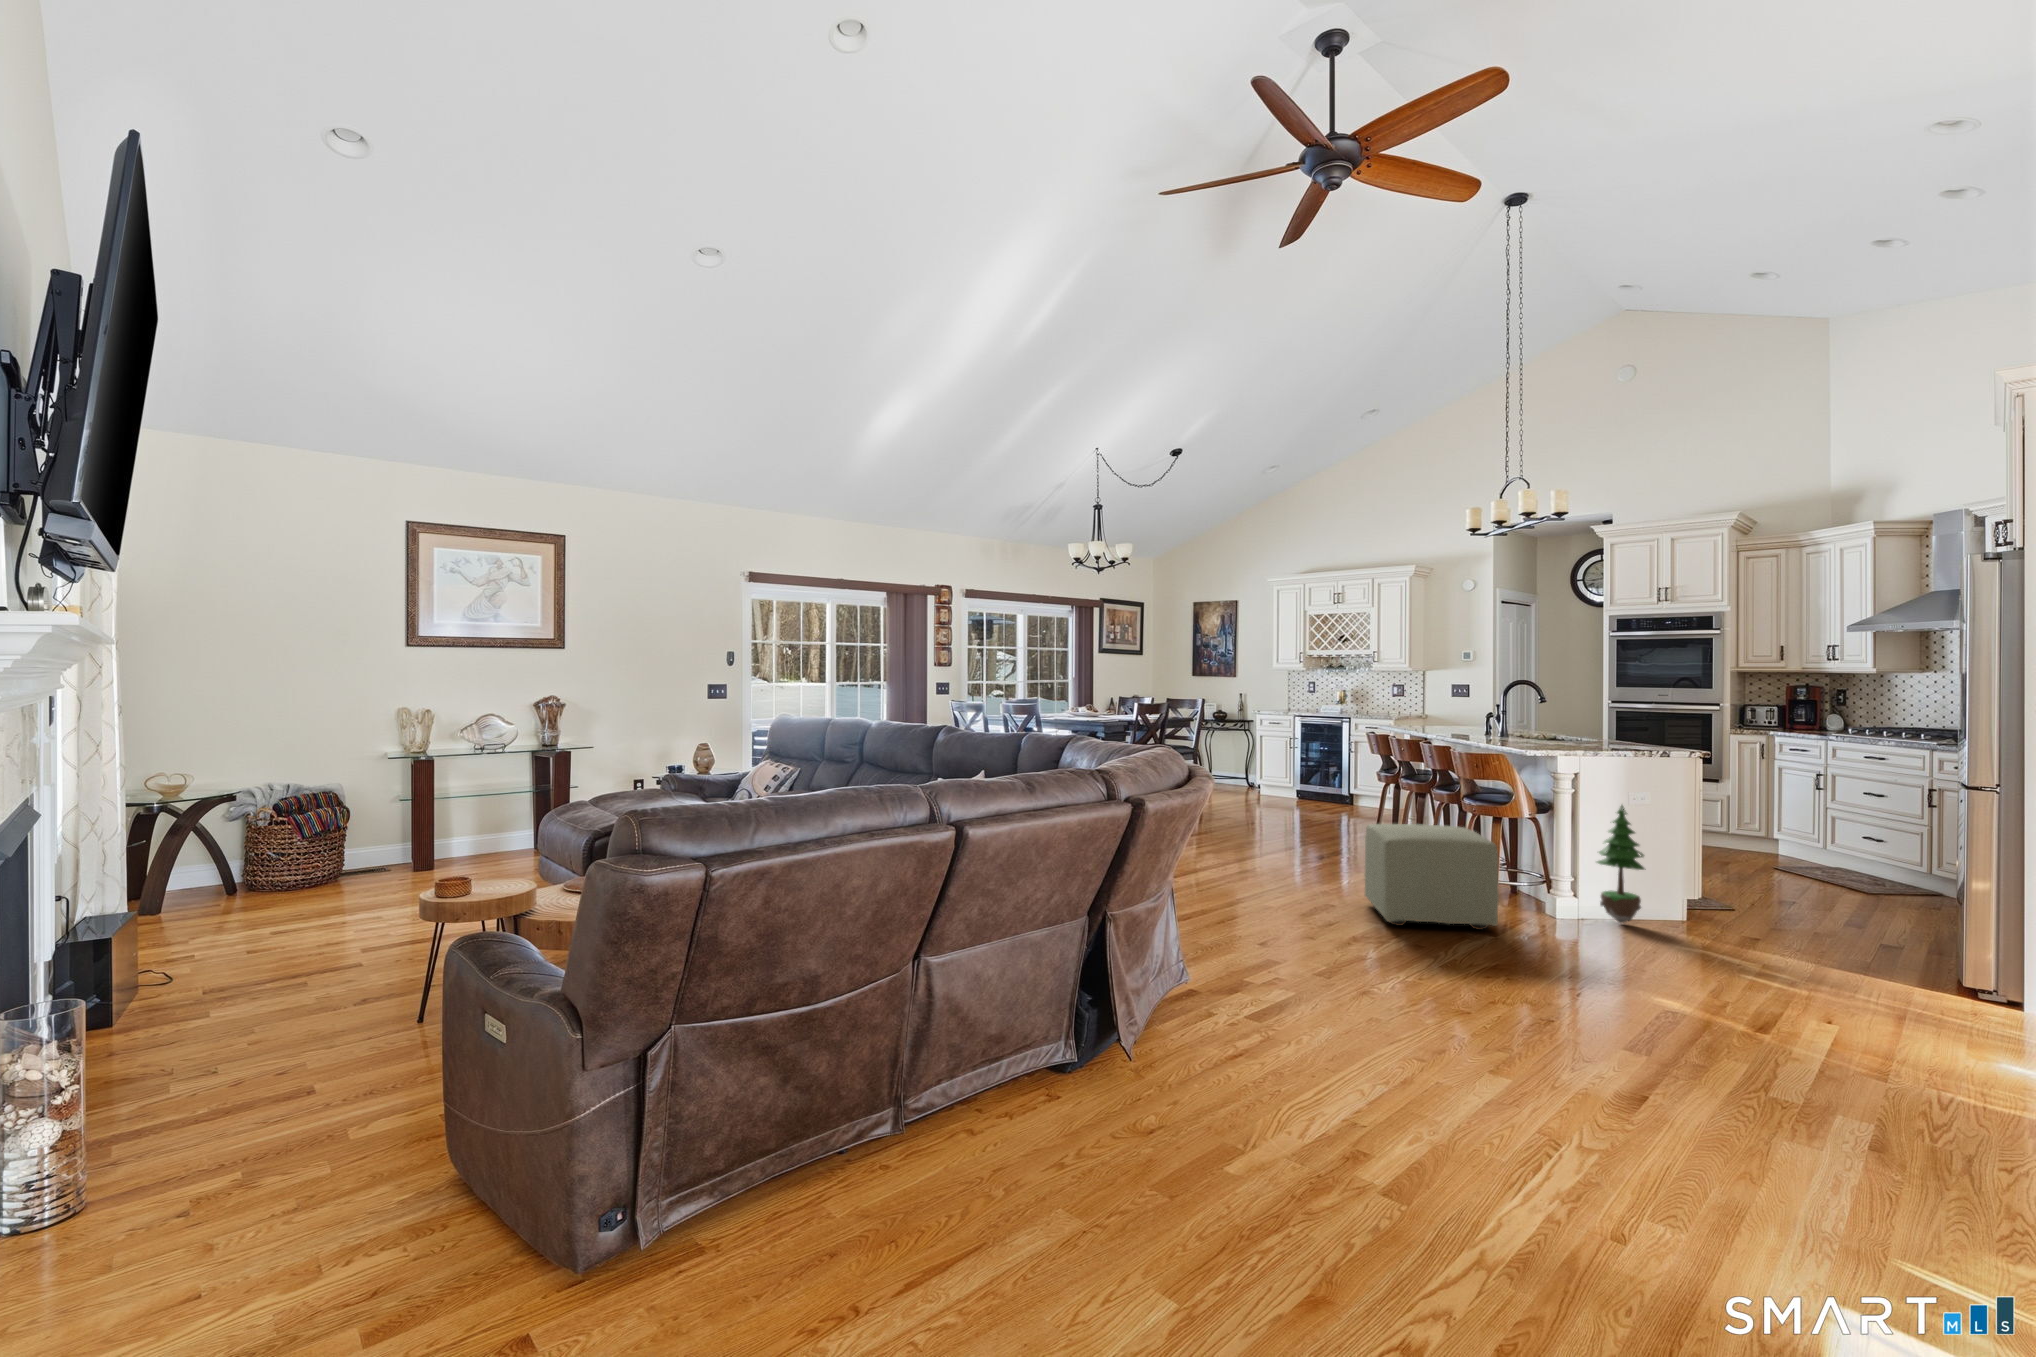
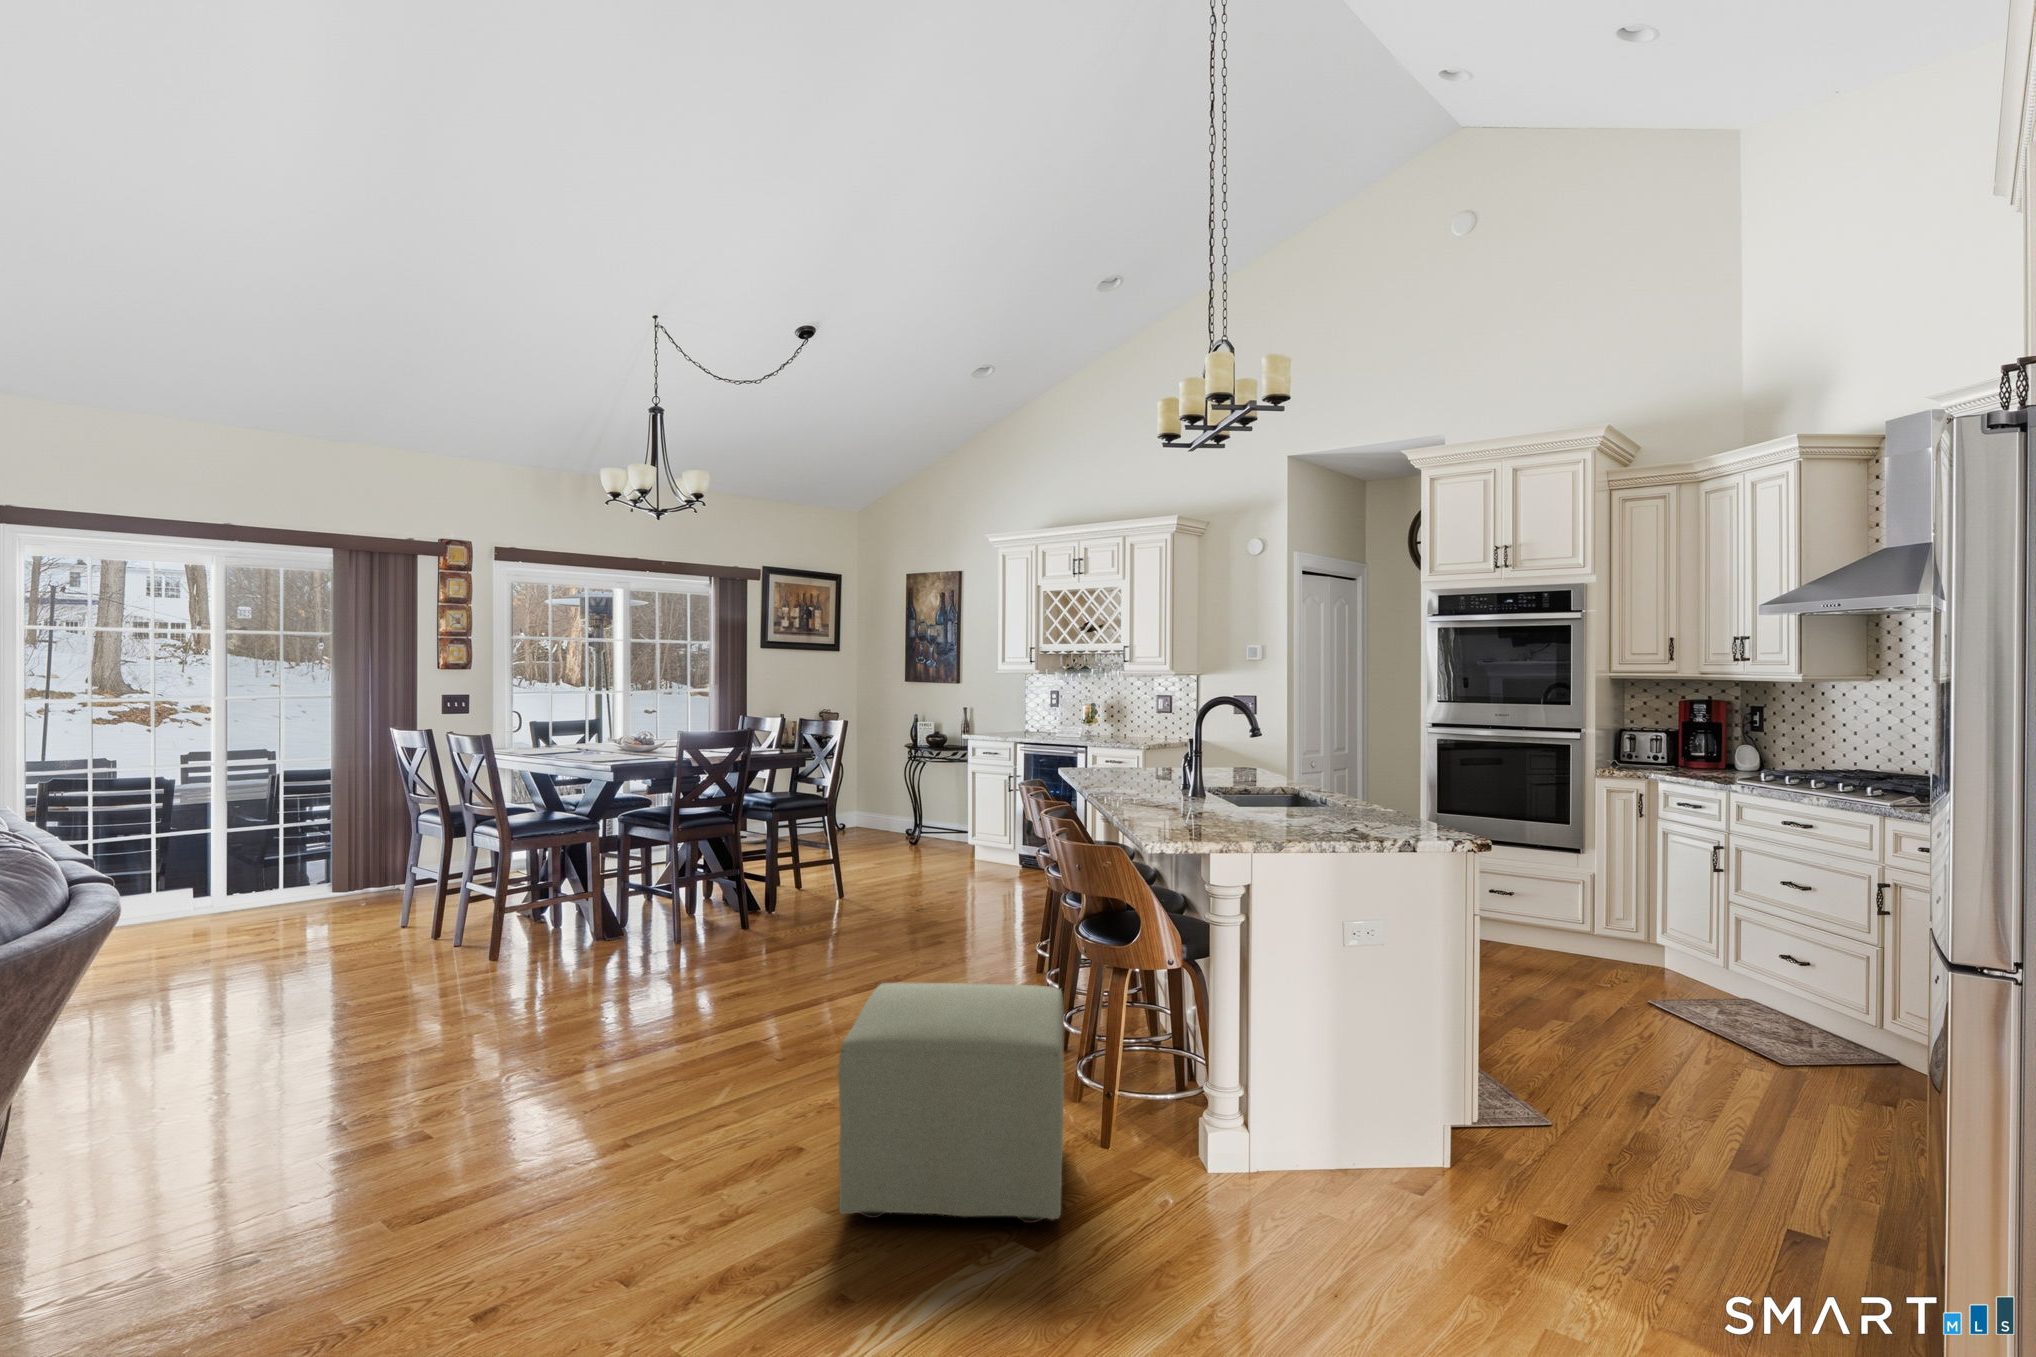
potted tree: present [1597,805,1644,923] -> none [1282,945,1371,1182]

